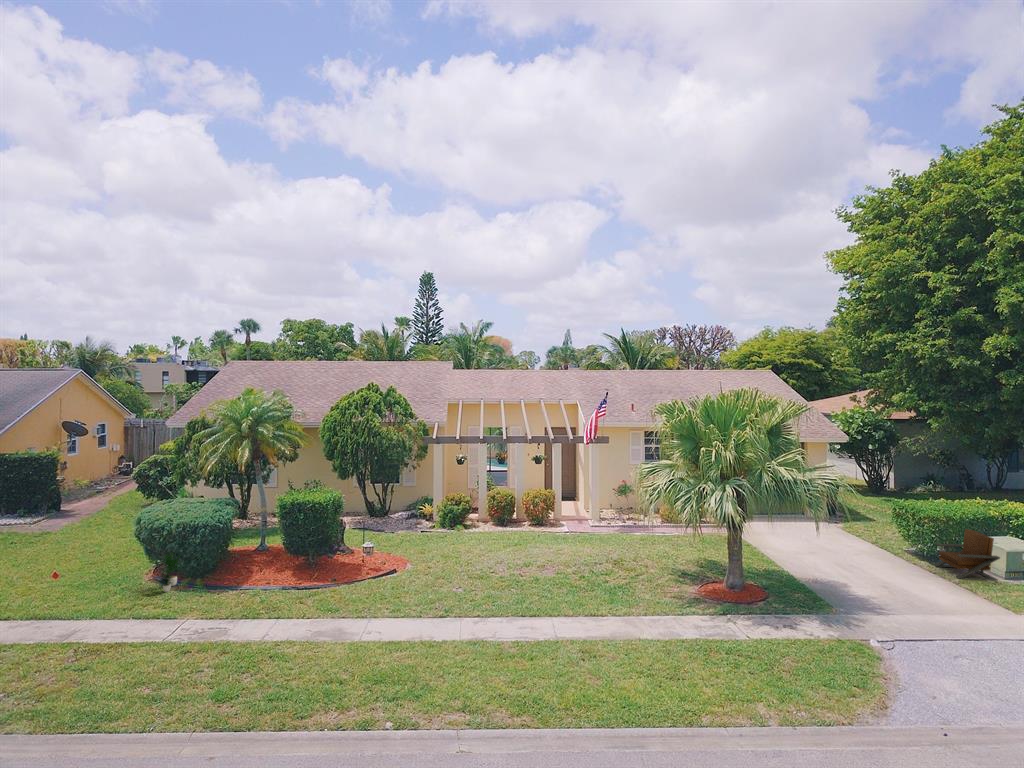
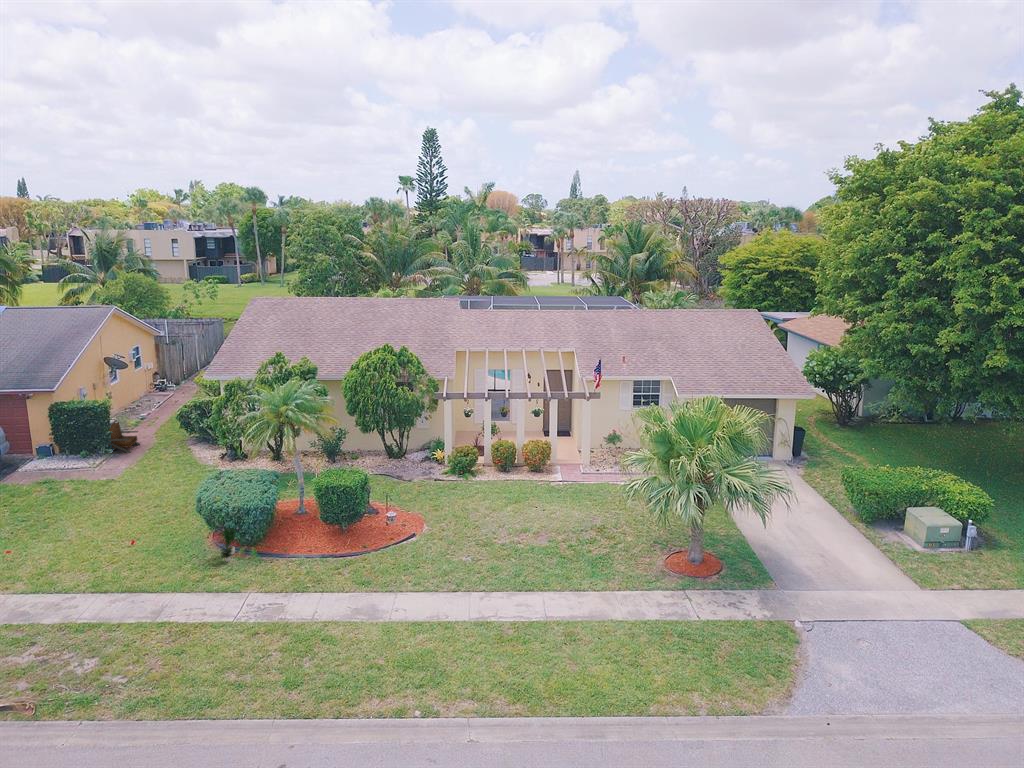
lounge chair: present [935,529,1000,581] -> present [106,422,140,454]

